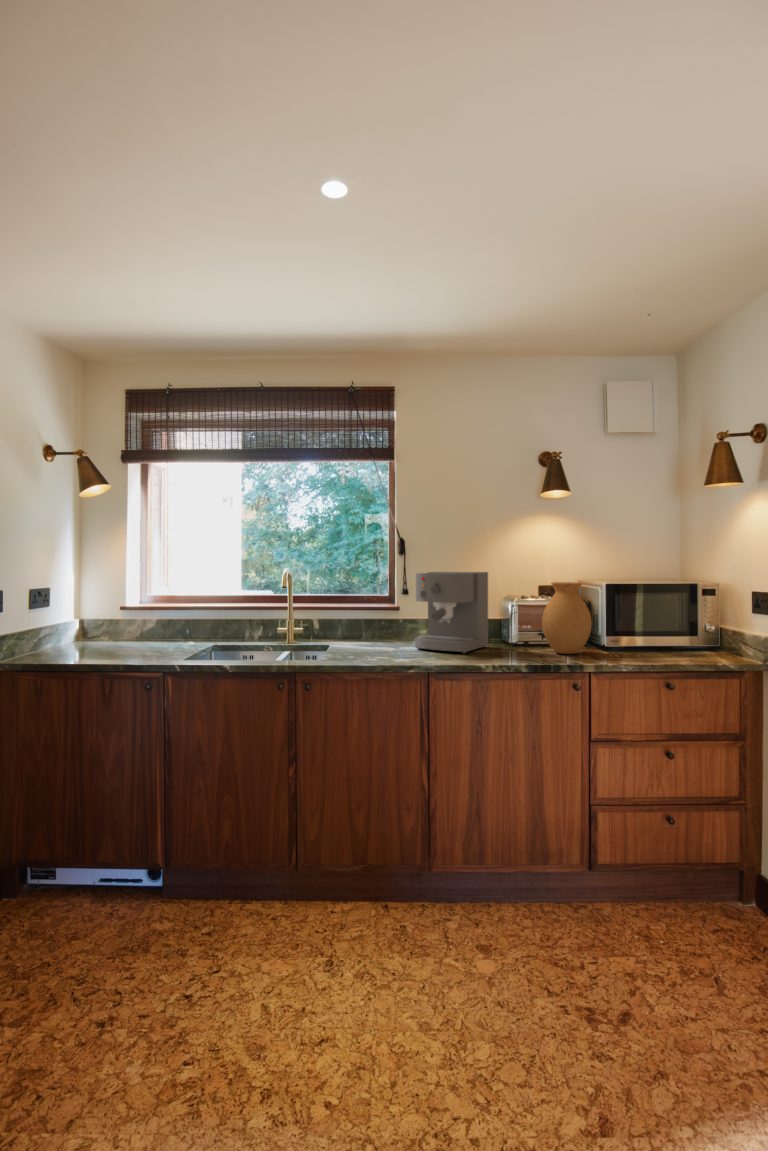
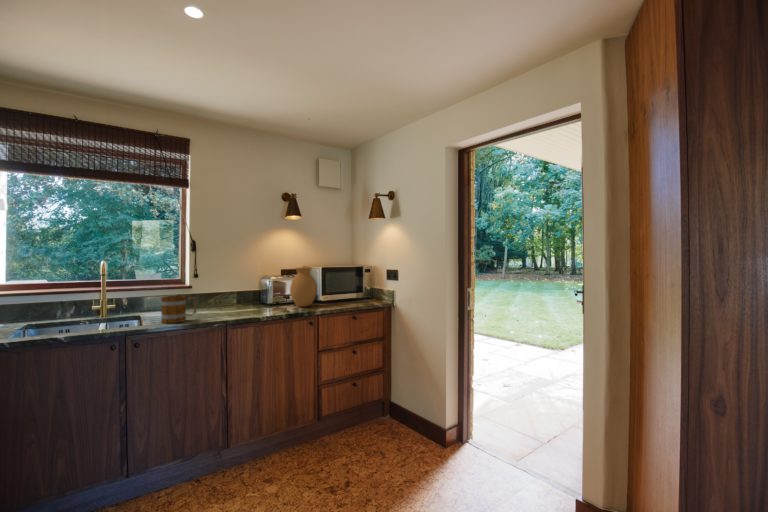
coffee maker: present [415,572,488,653] -> none [210,262,257,312]
mug: none [342,620,390,661] -> present [161,295,197,323]

